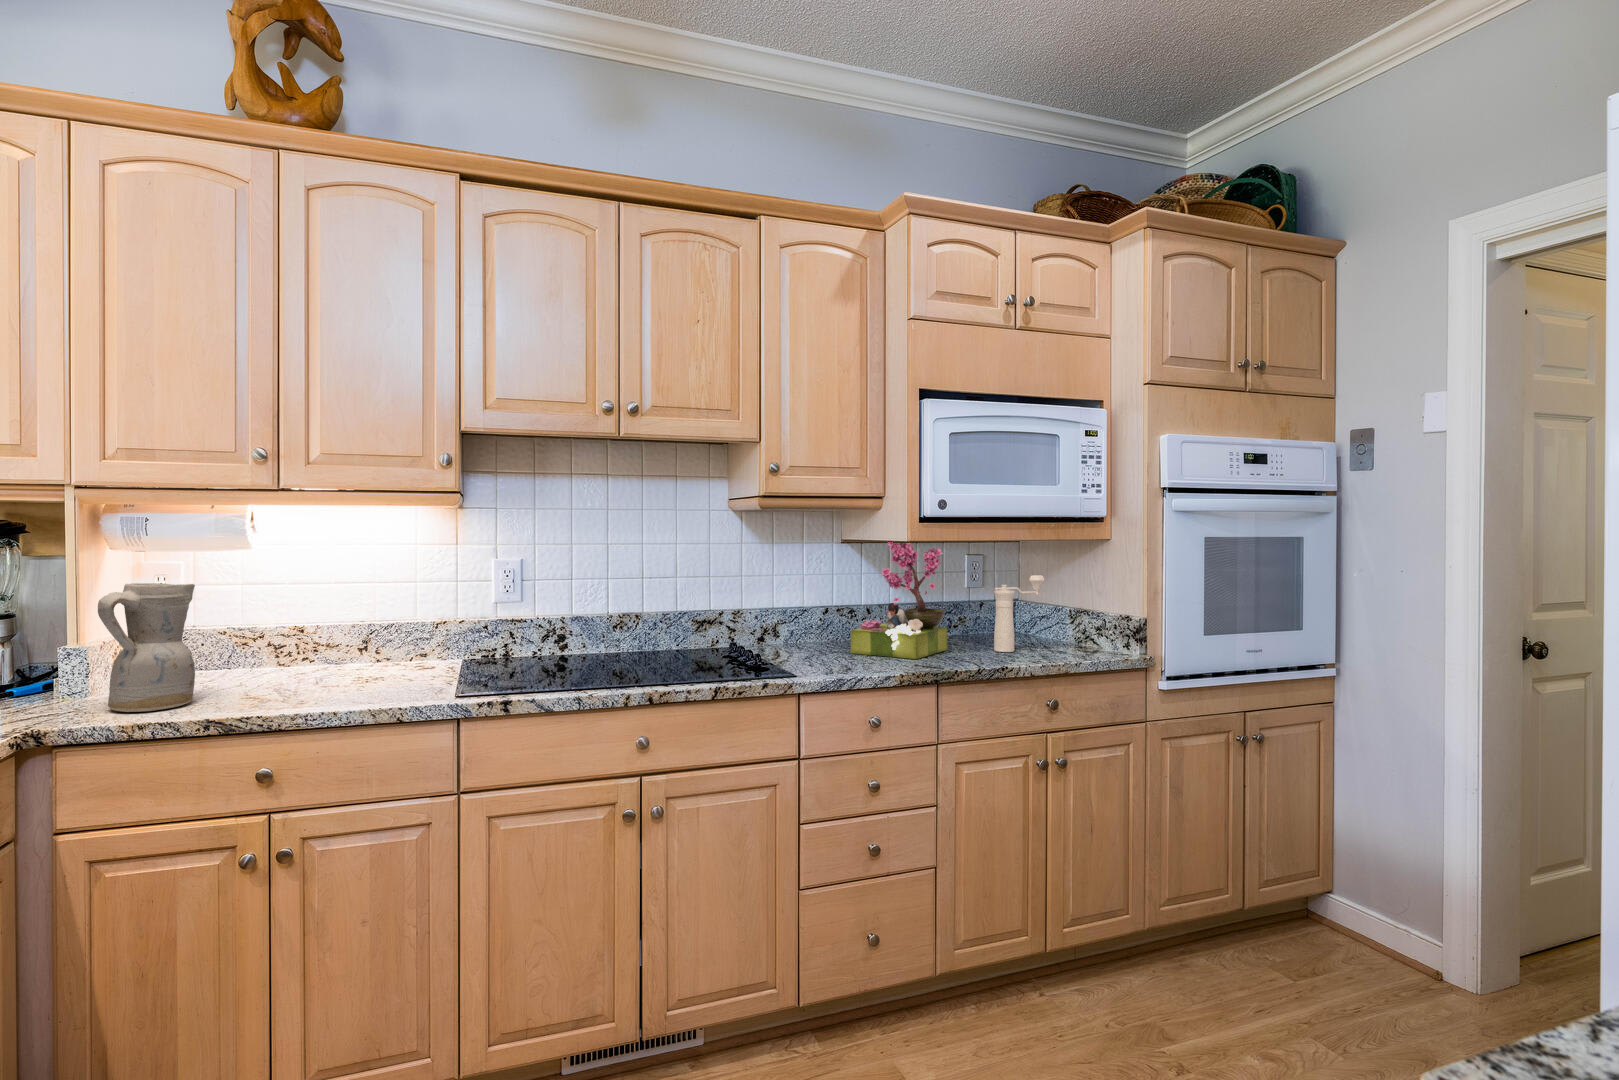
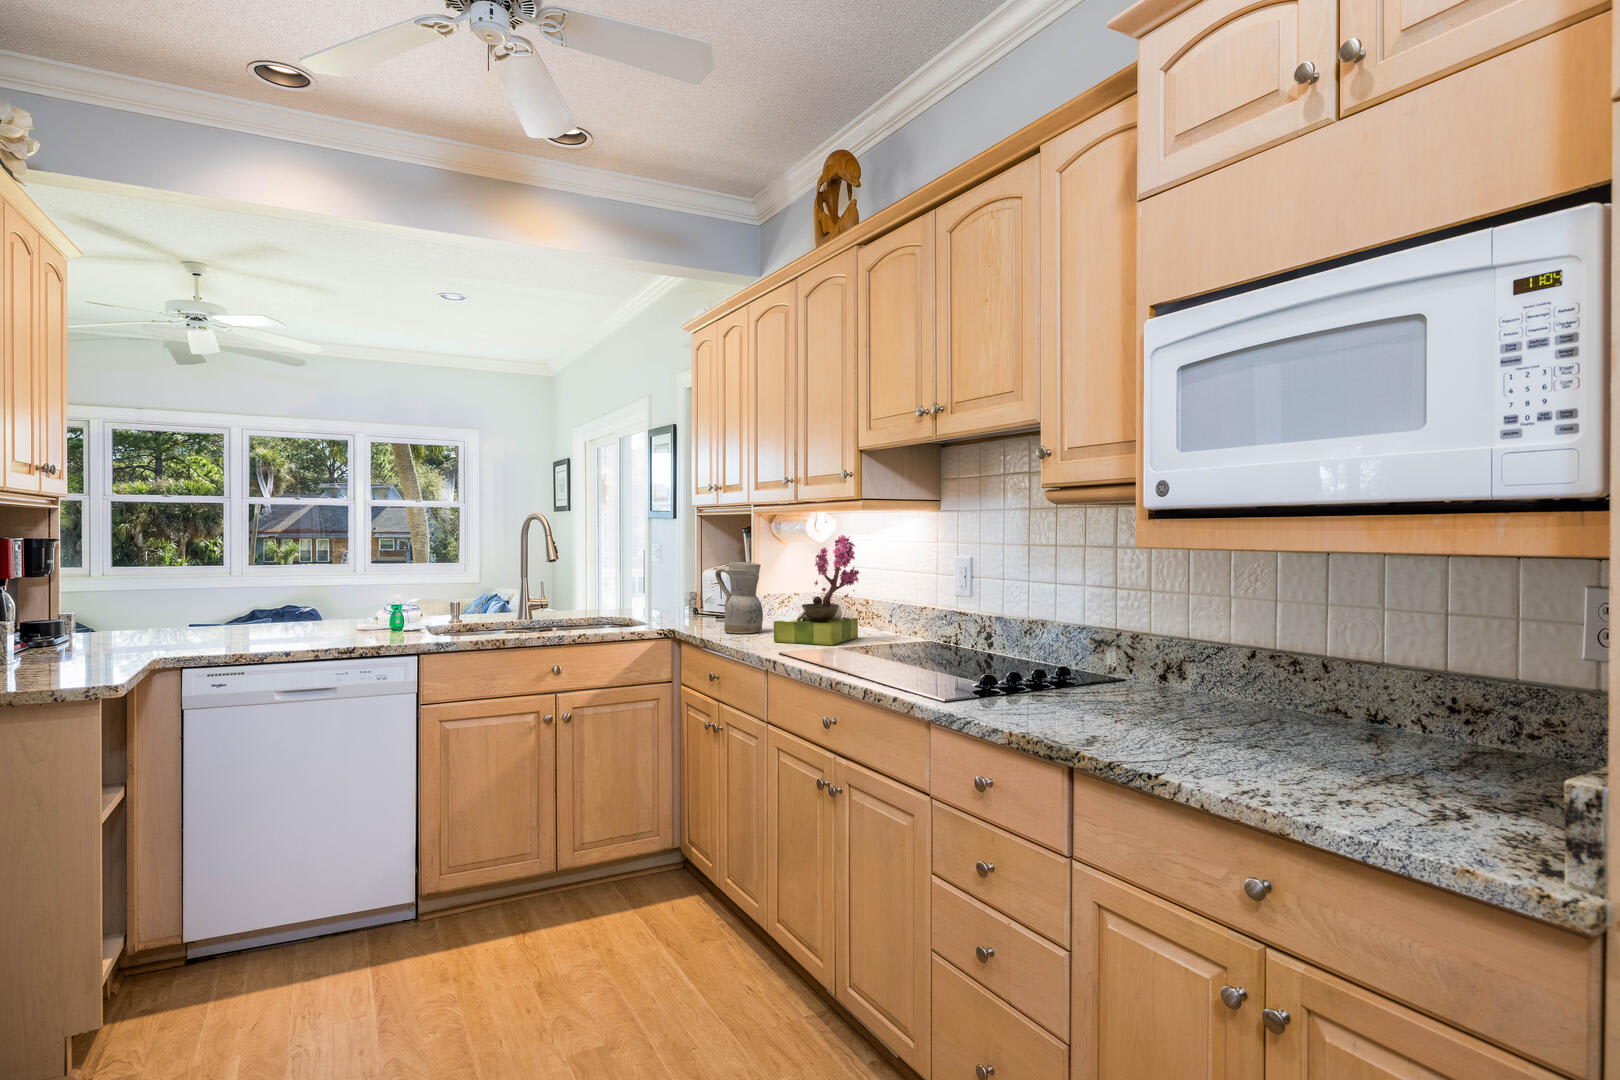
flower arrangement: present [851,541,947,659] -> present [774,535,859,645]
pepper mill: present [994,575,1045,652] -> none [1344,633,1488,786]

